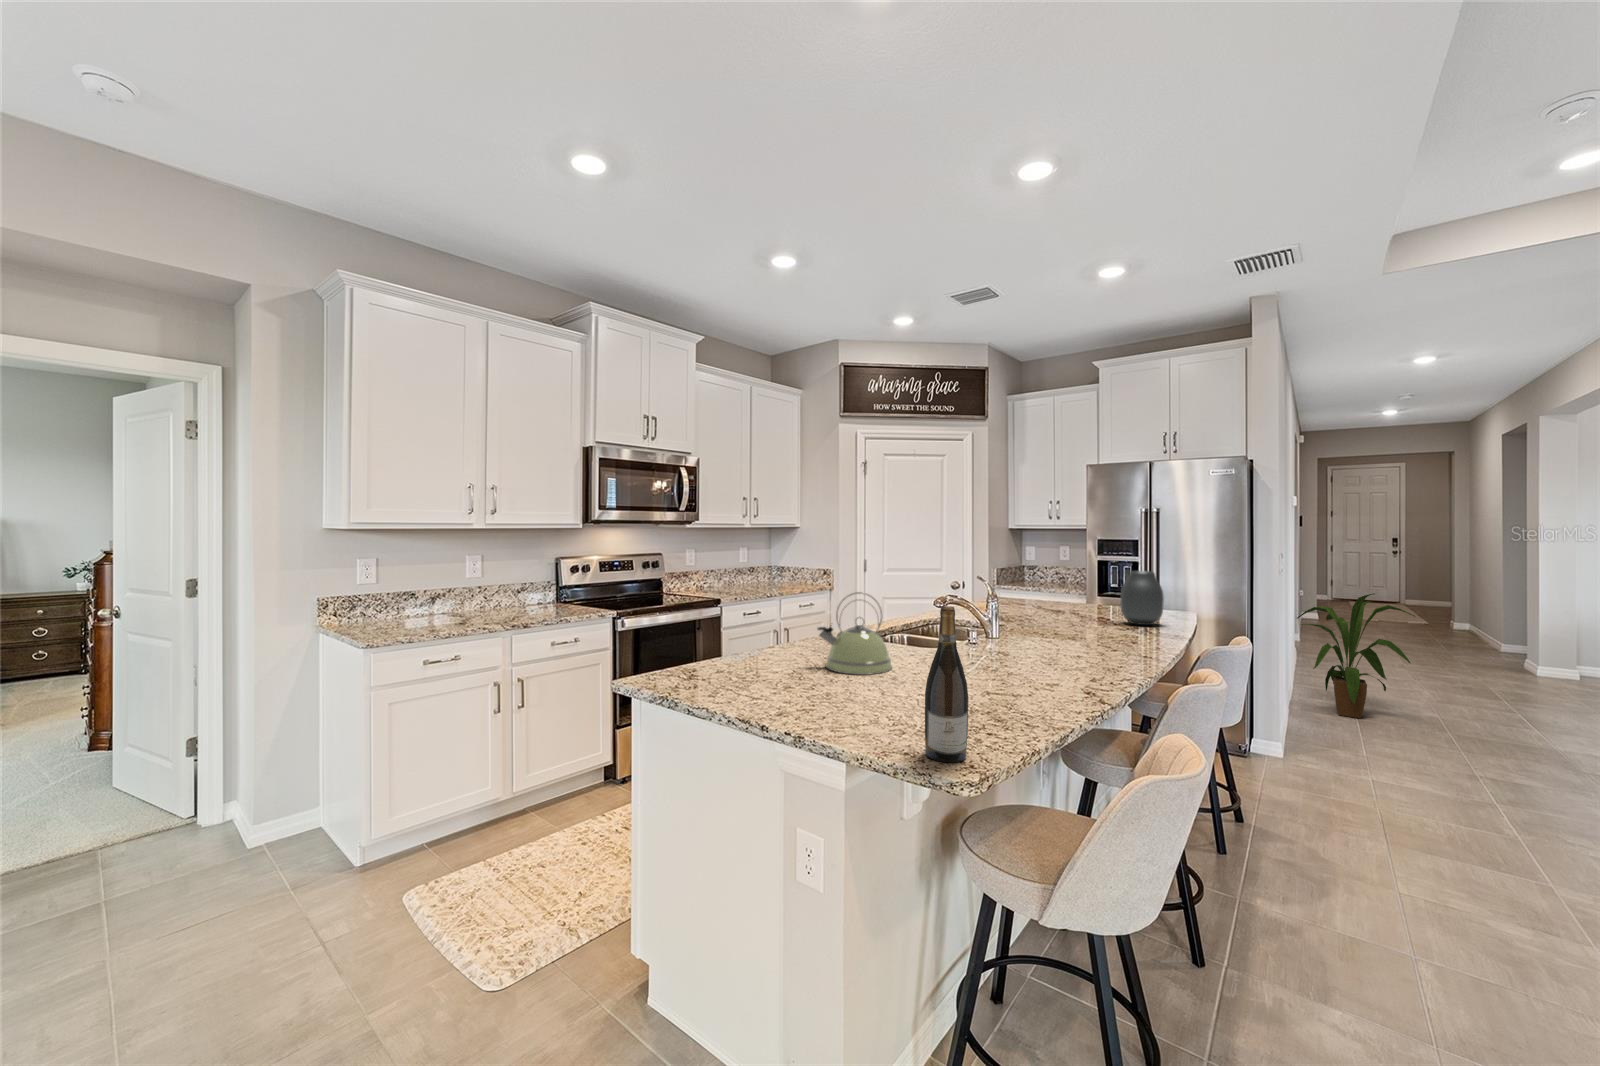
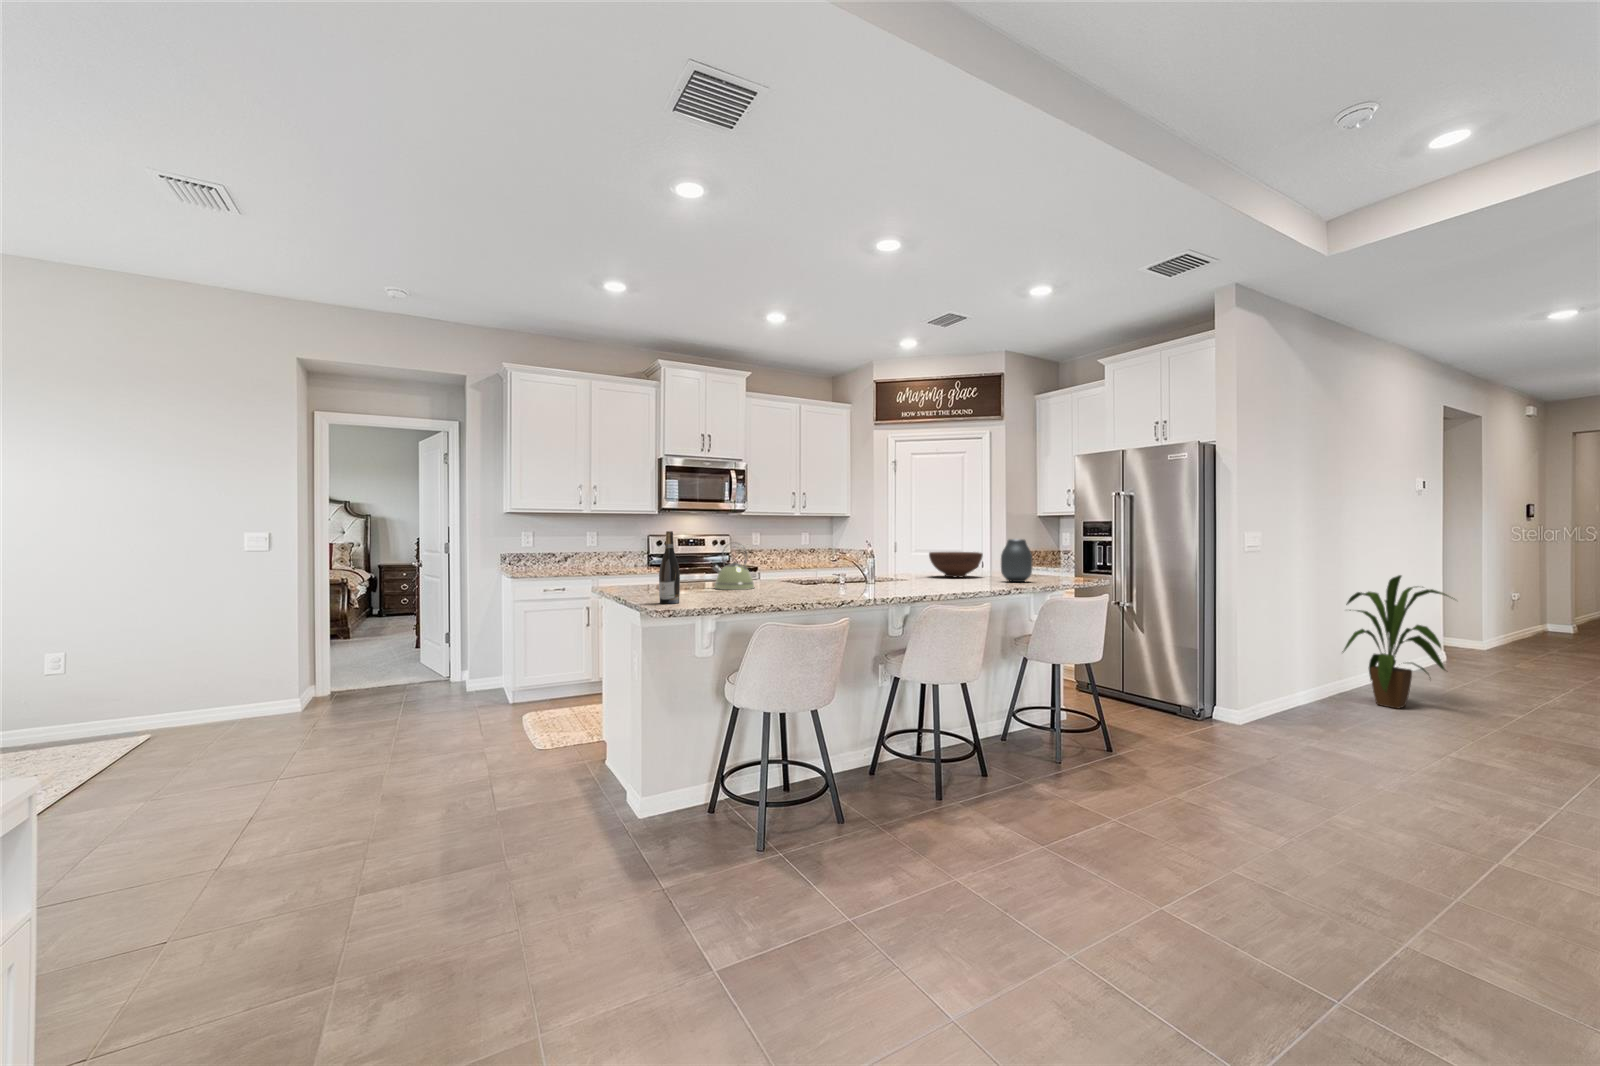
fruit bowl: none [993,580,1063,615] -> present [929,552,983,577]

